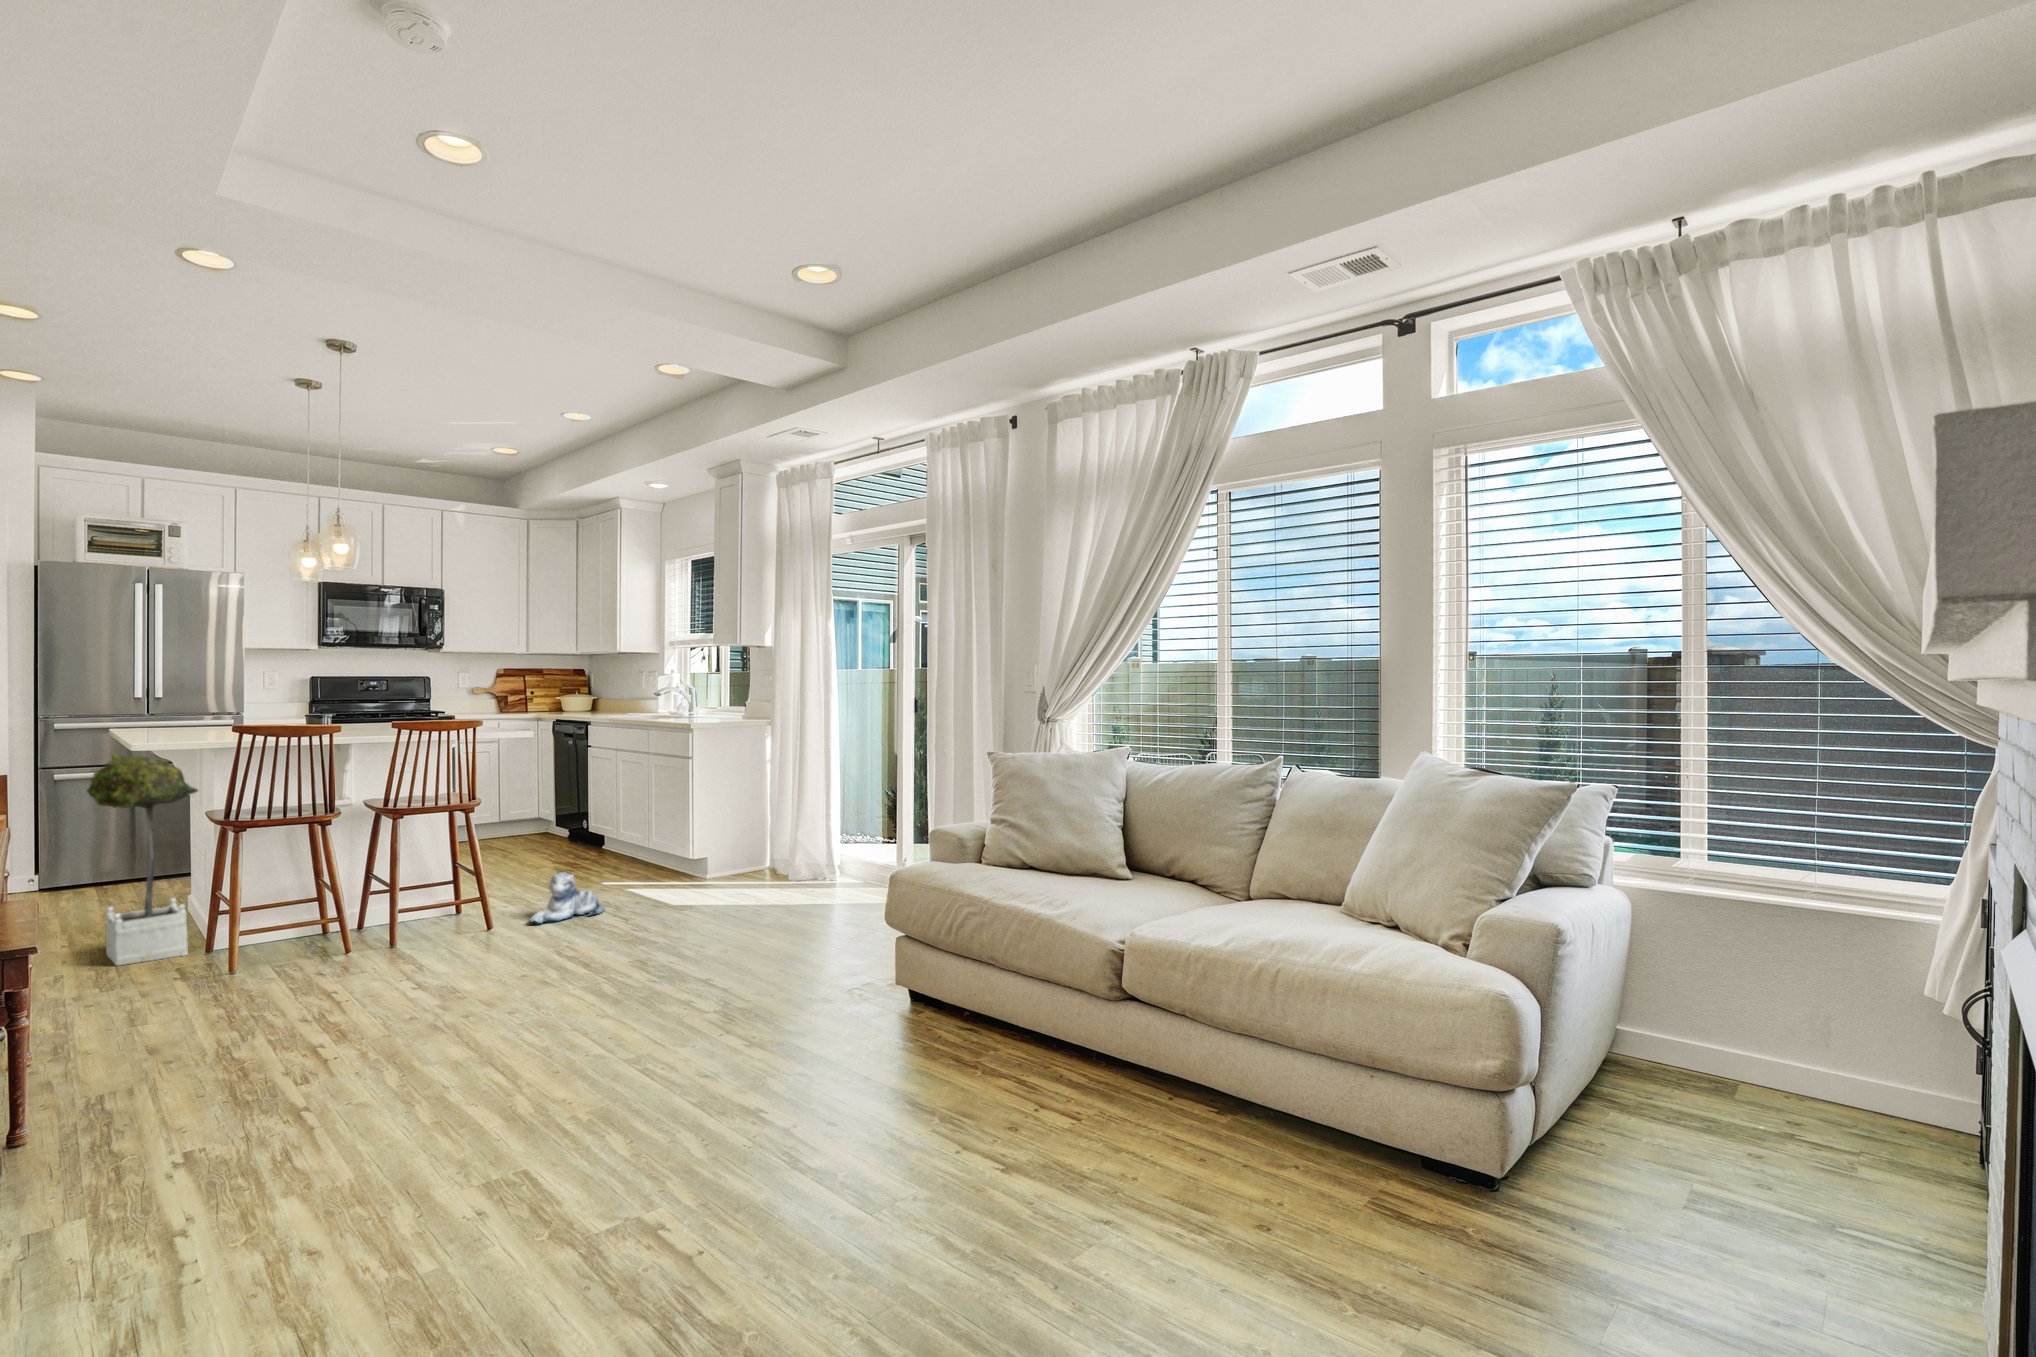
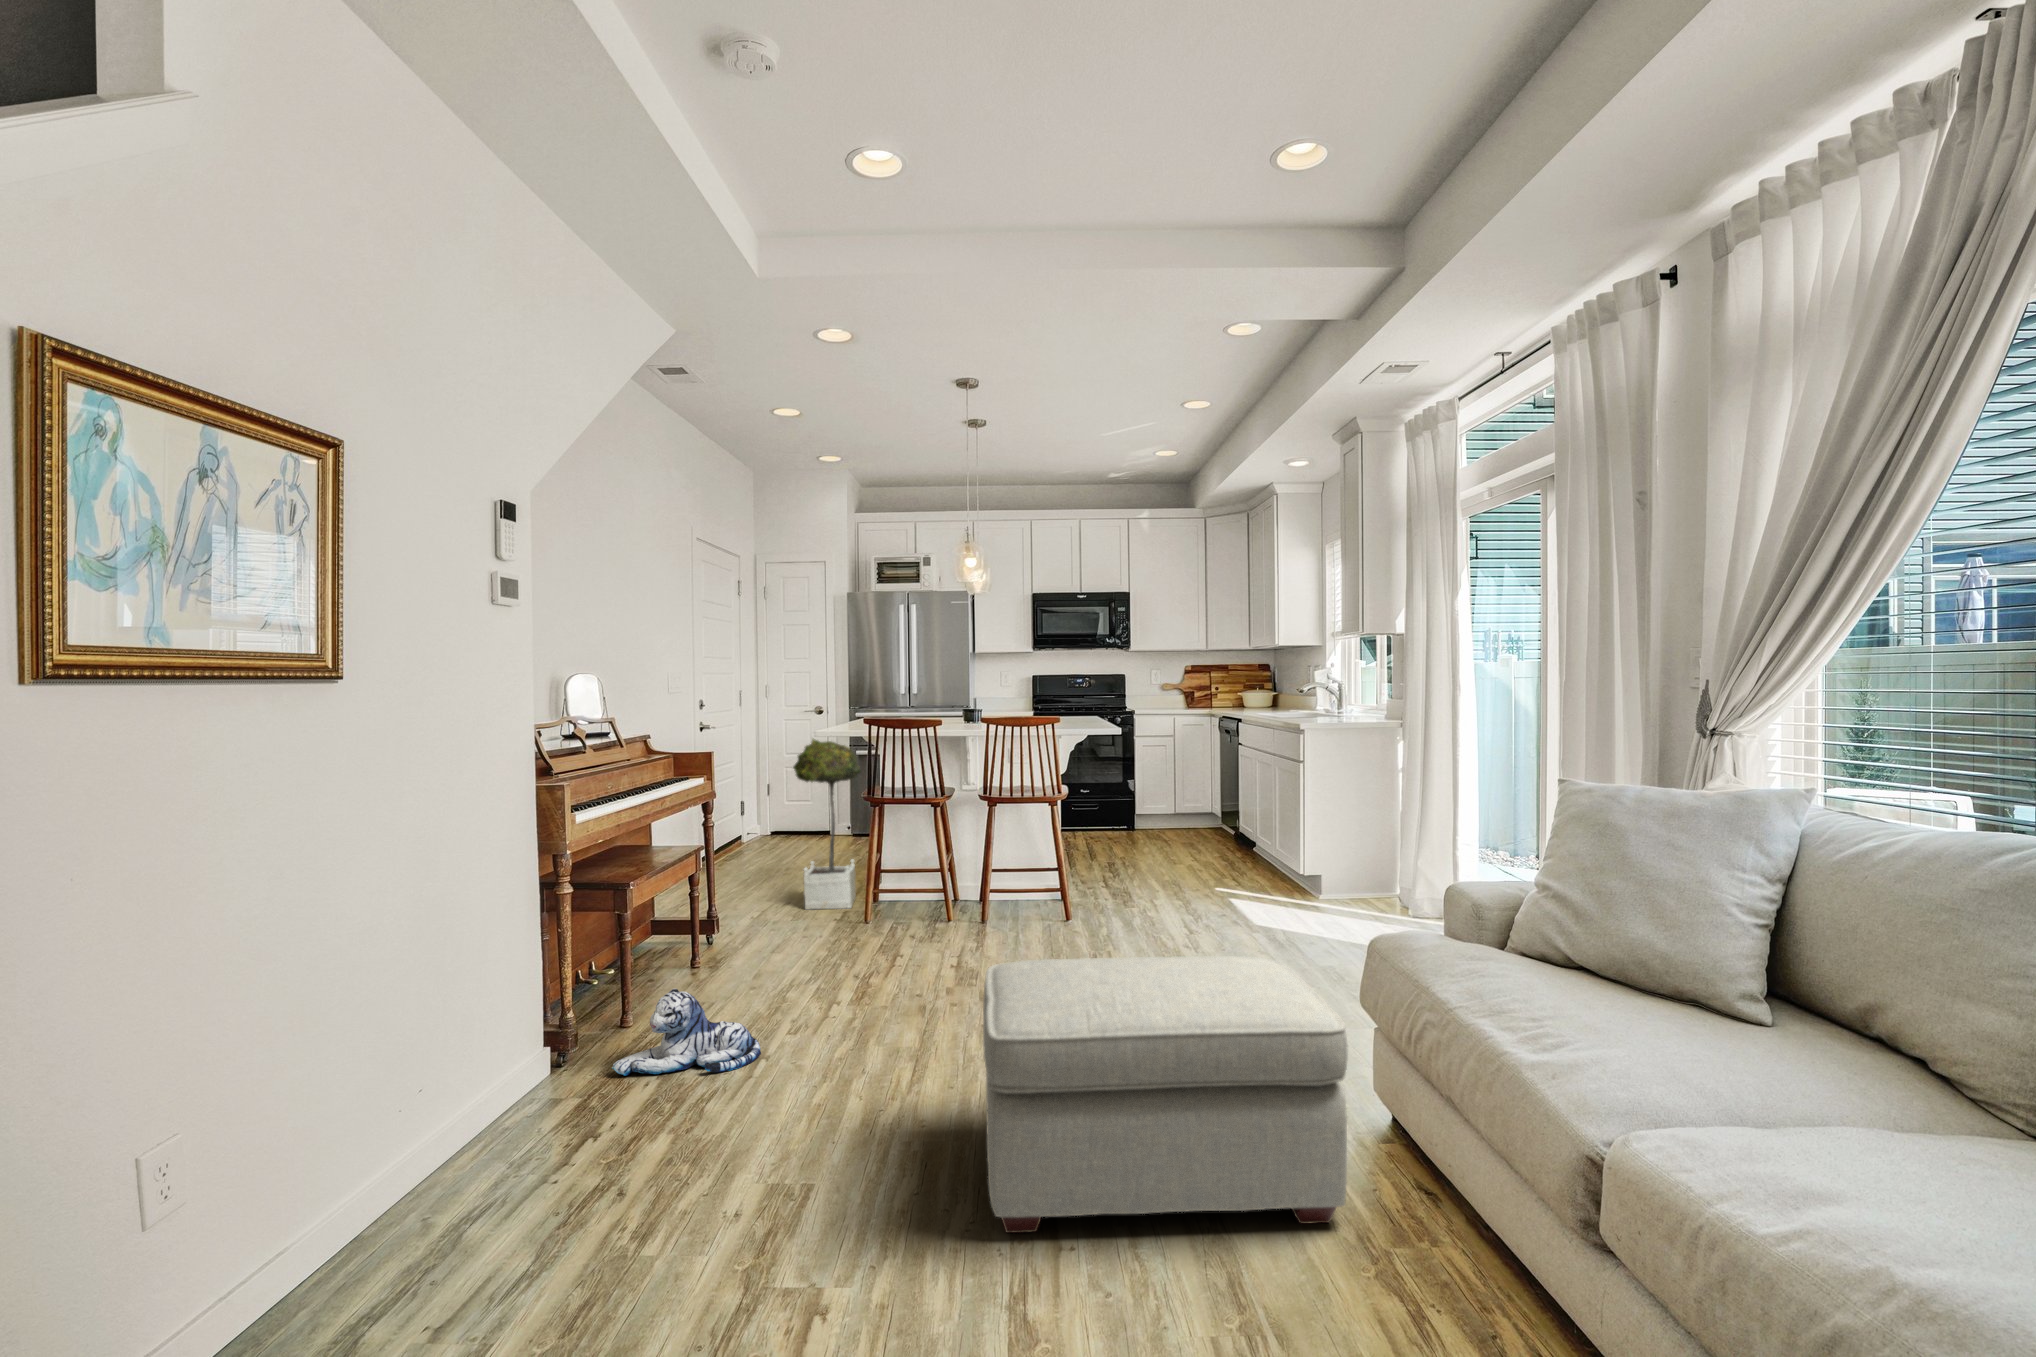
plush toy: present [531,871,604,923] -> present [612,989,761,1075]
ottoman: none [640,894,938,1112] -> present [983,956,1348,1233]

